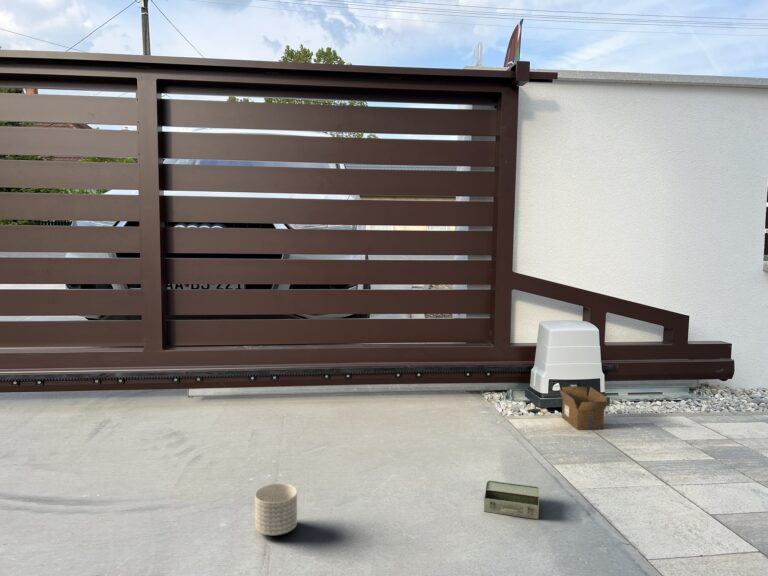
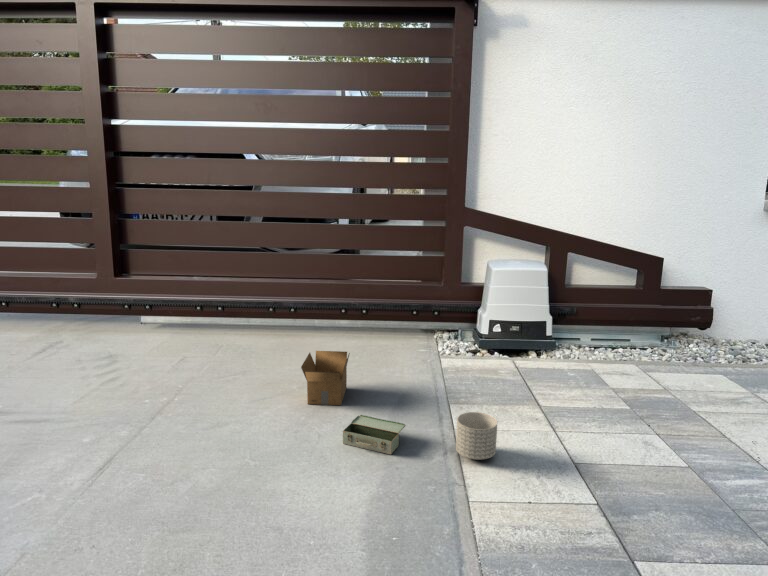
cardboard box: present [559,387,608,430] -> present [301,351,350,405]
planter: present [255,484,297,535] -> present [456,412,497,460]

